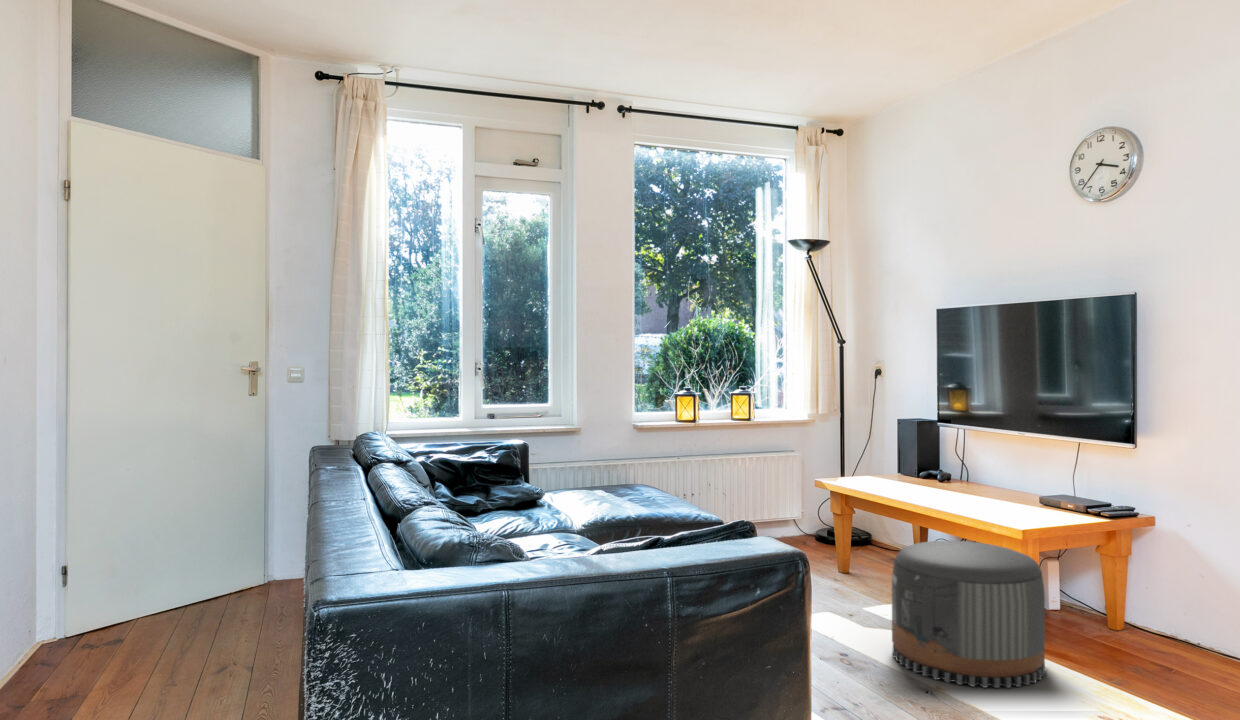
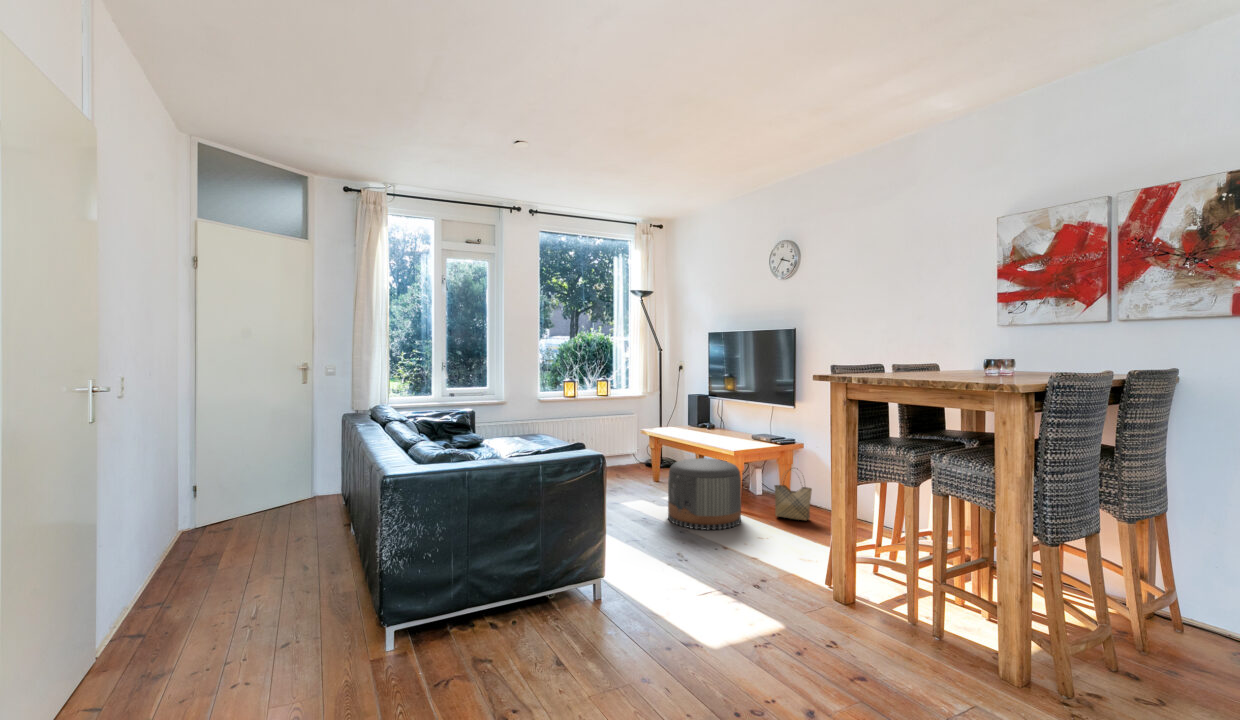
woven basket: none [1108,564,1195,674] -> present [774,469,812,520]

